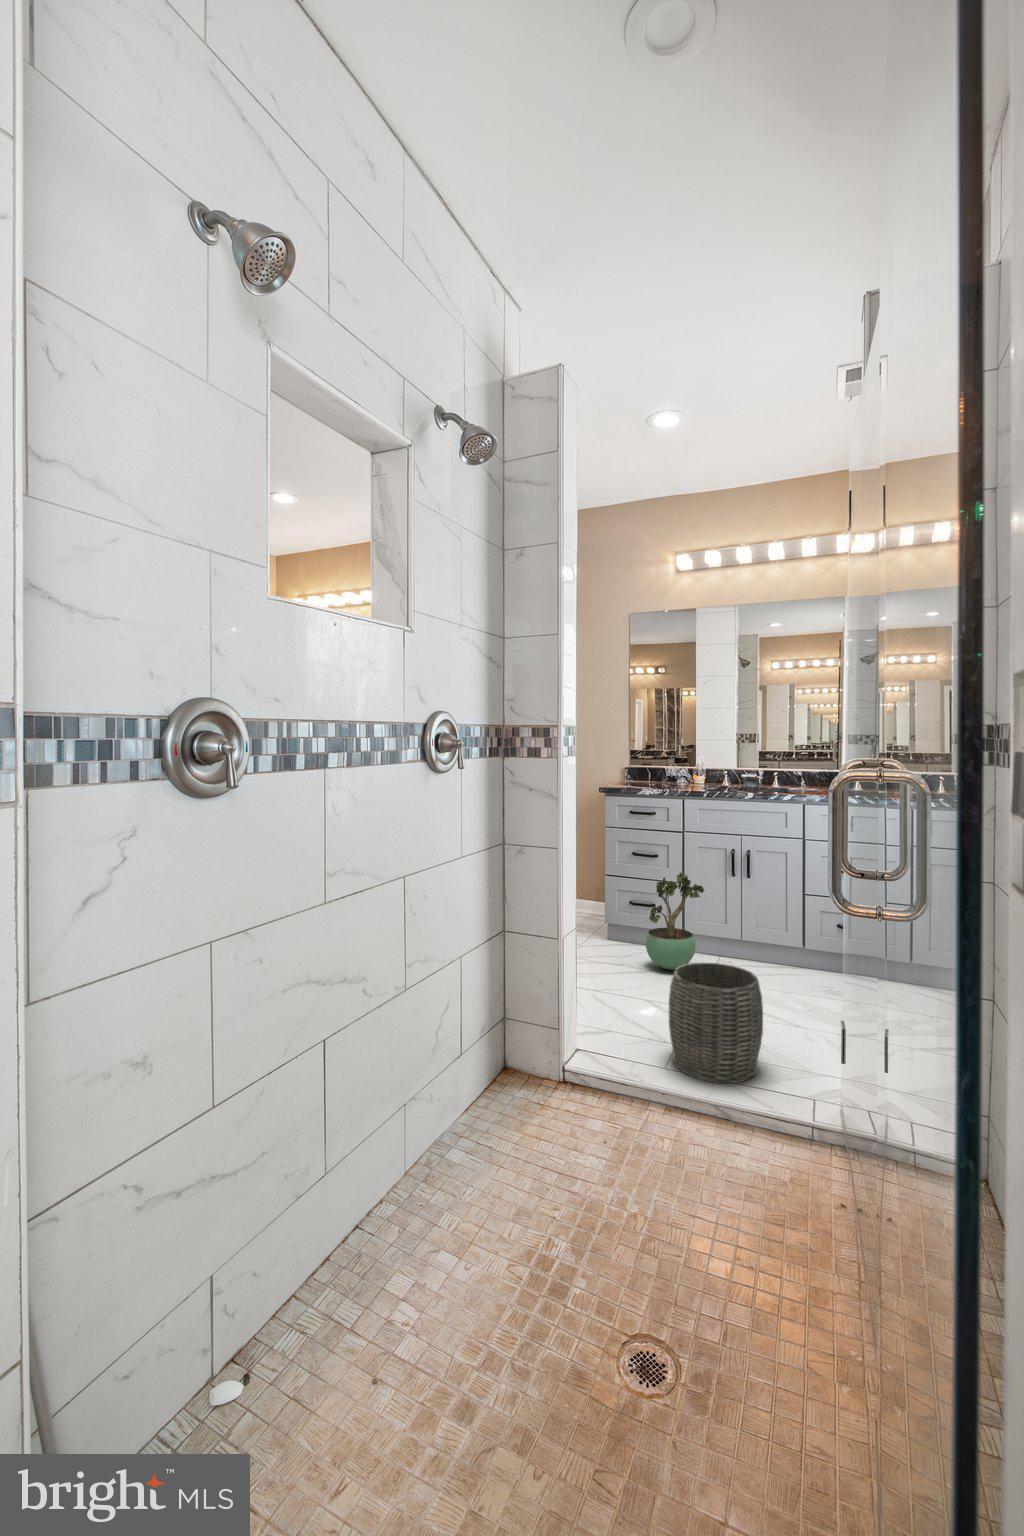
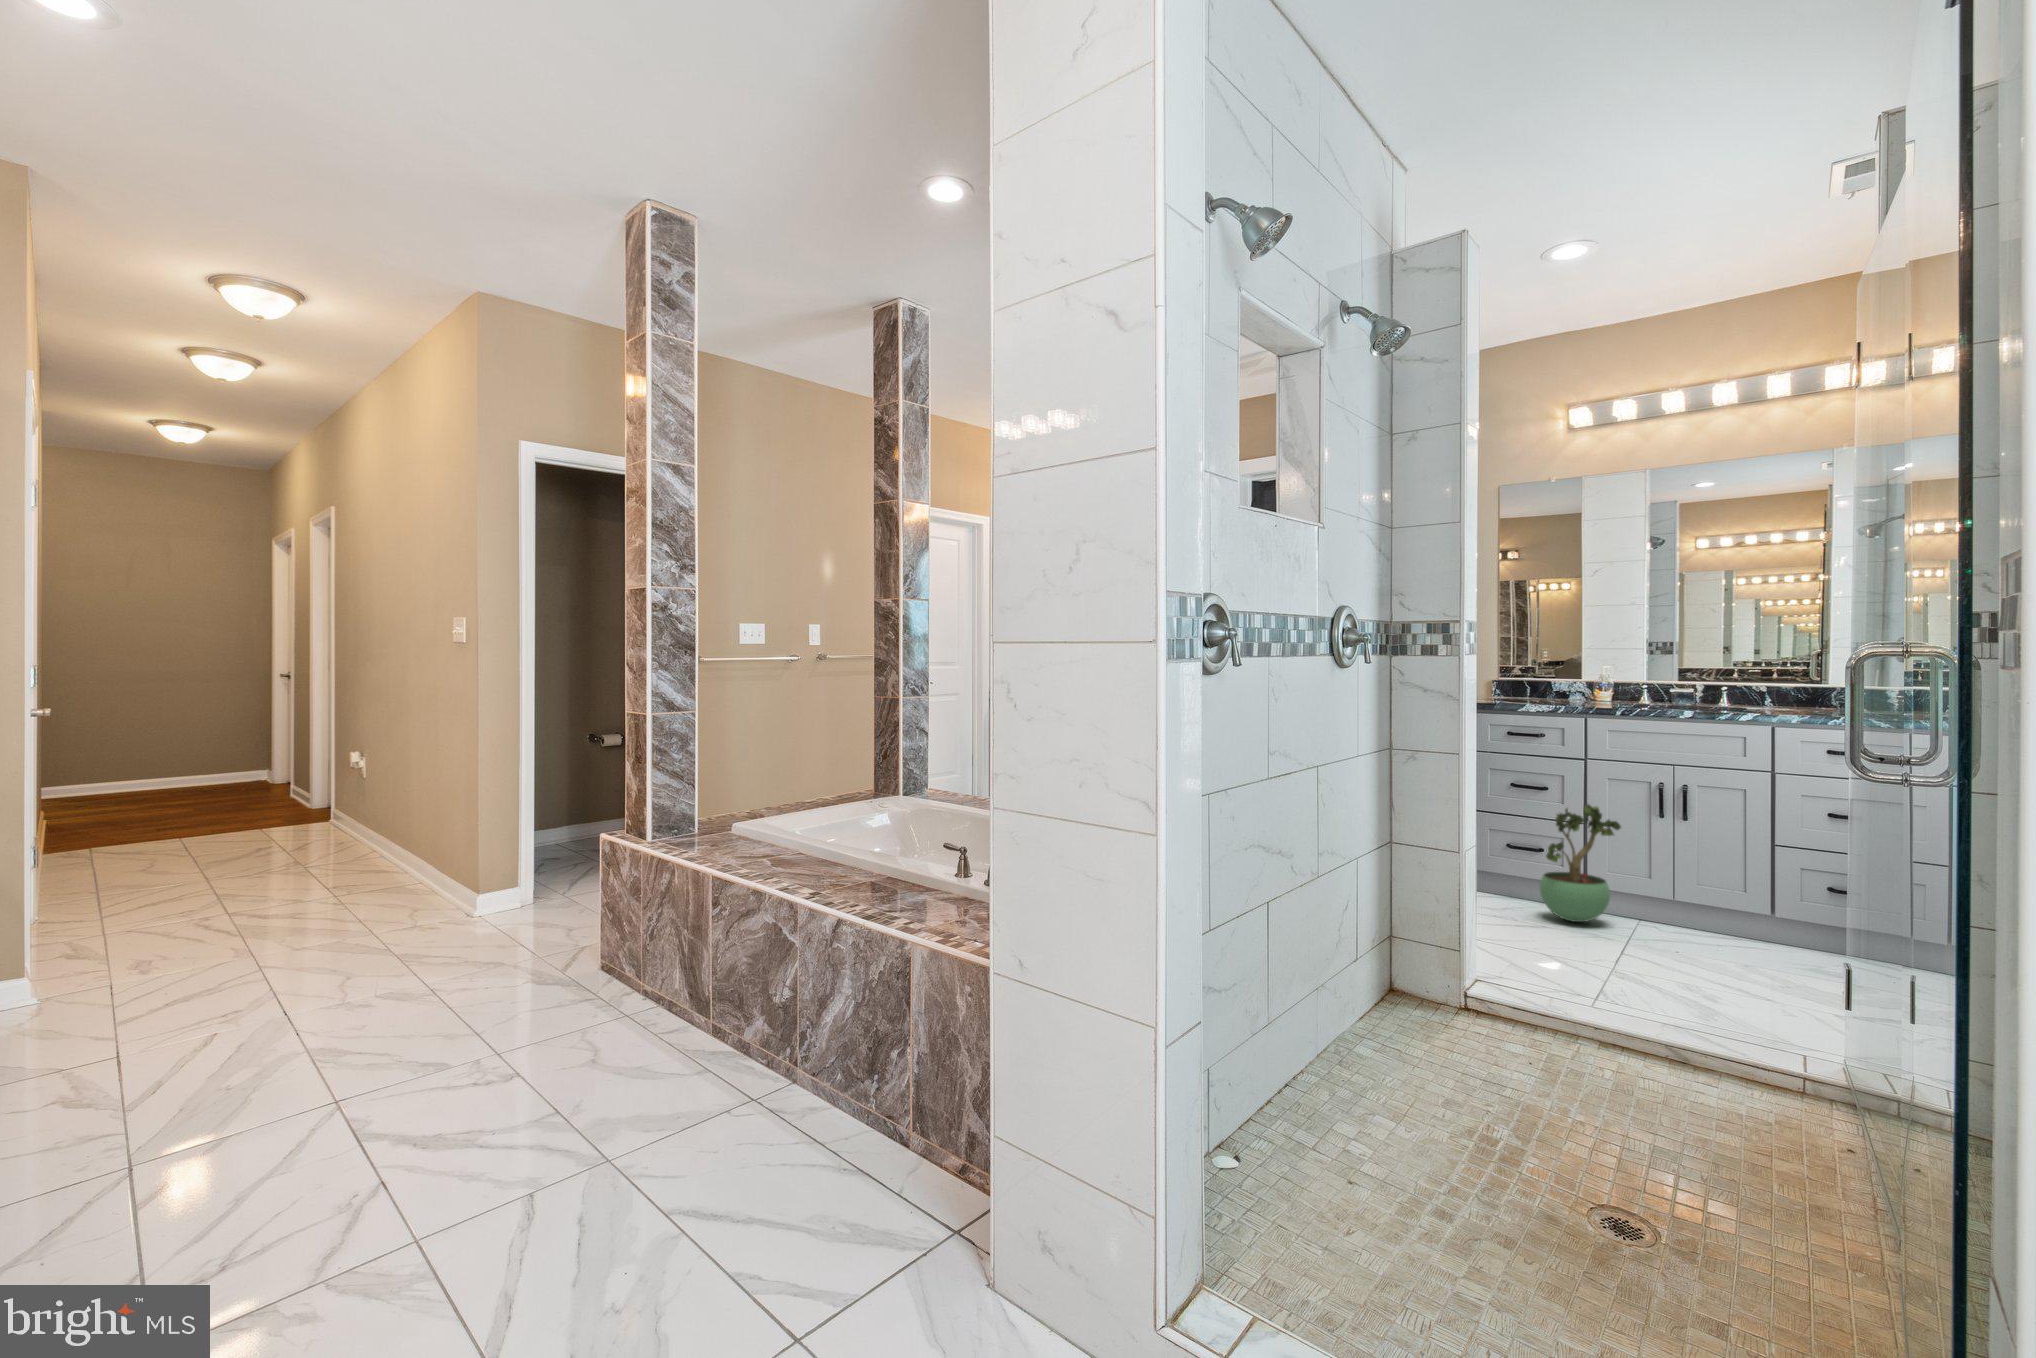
woven basket: present [669,963,763,1083] -> none [1596,895,1726,1030]

